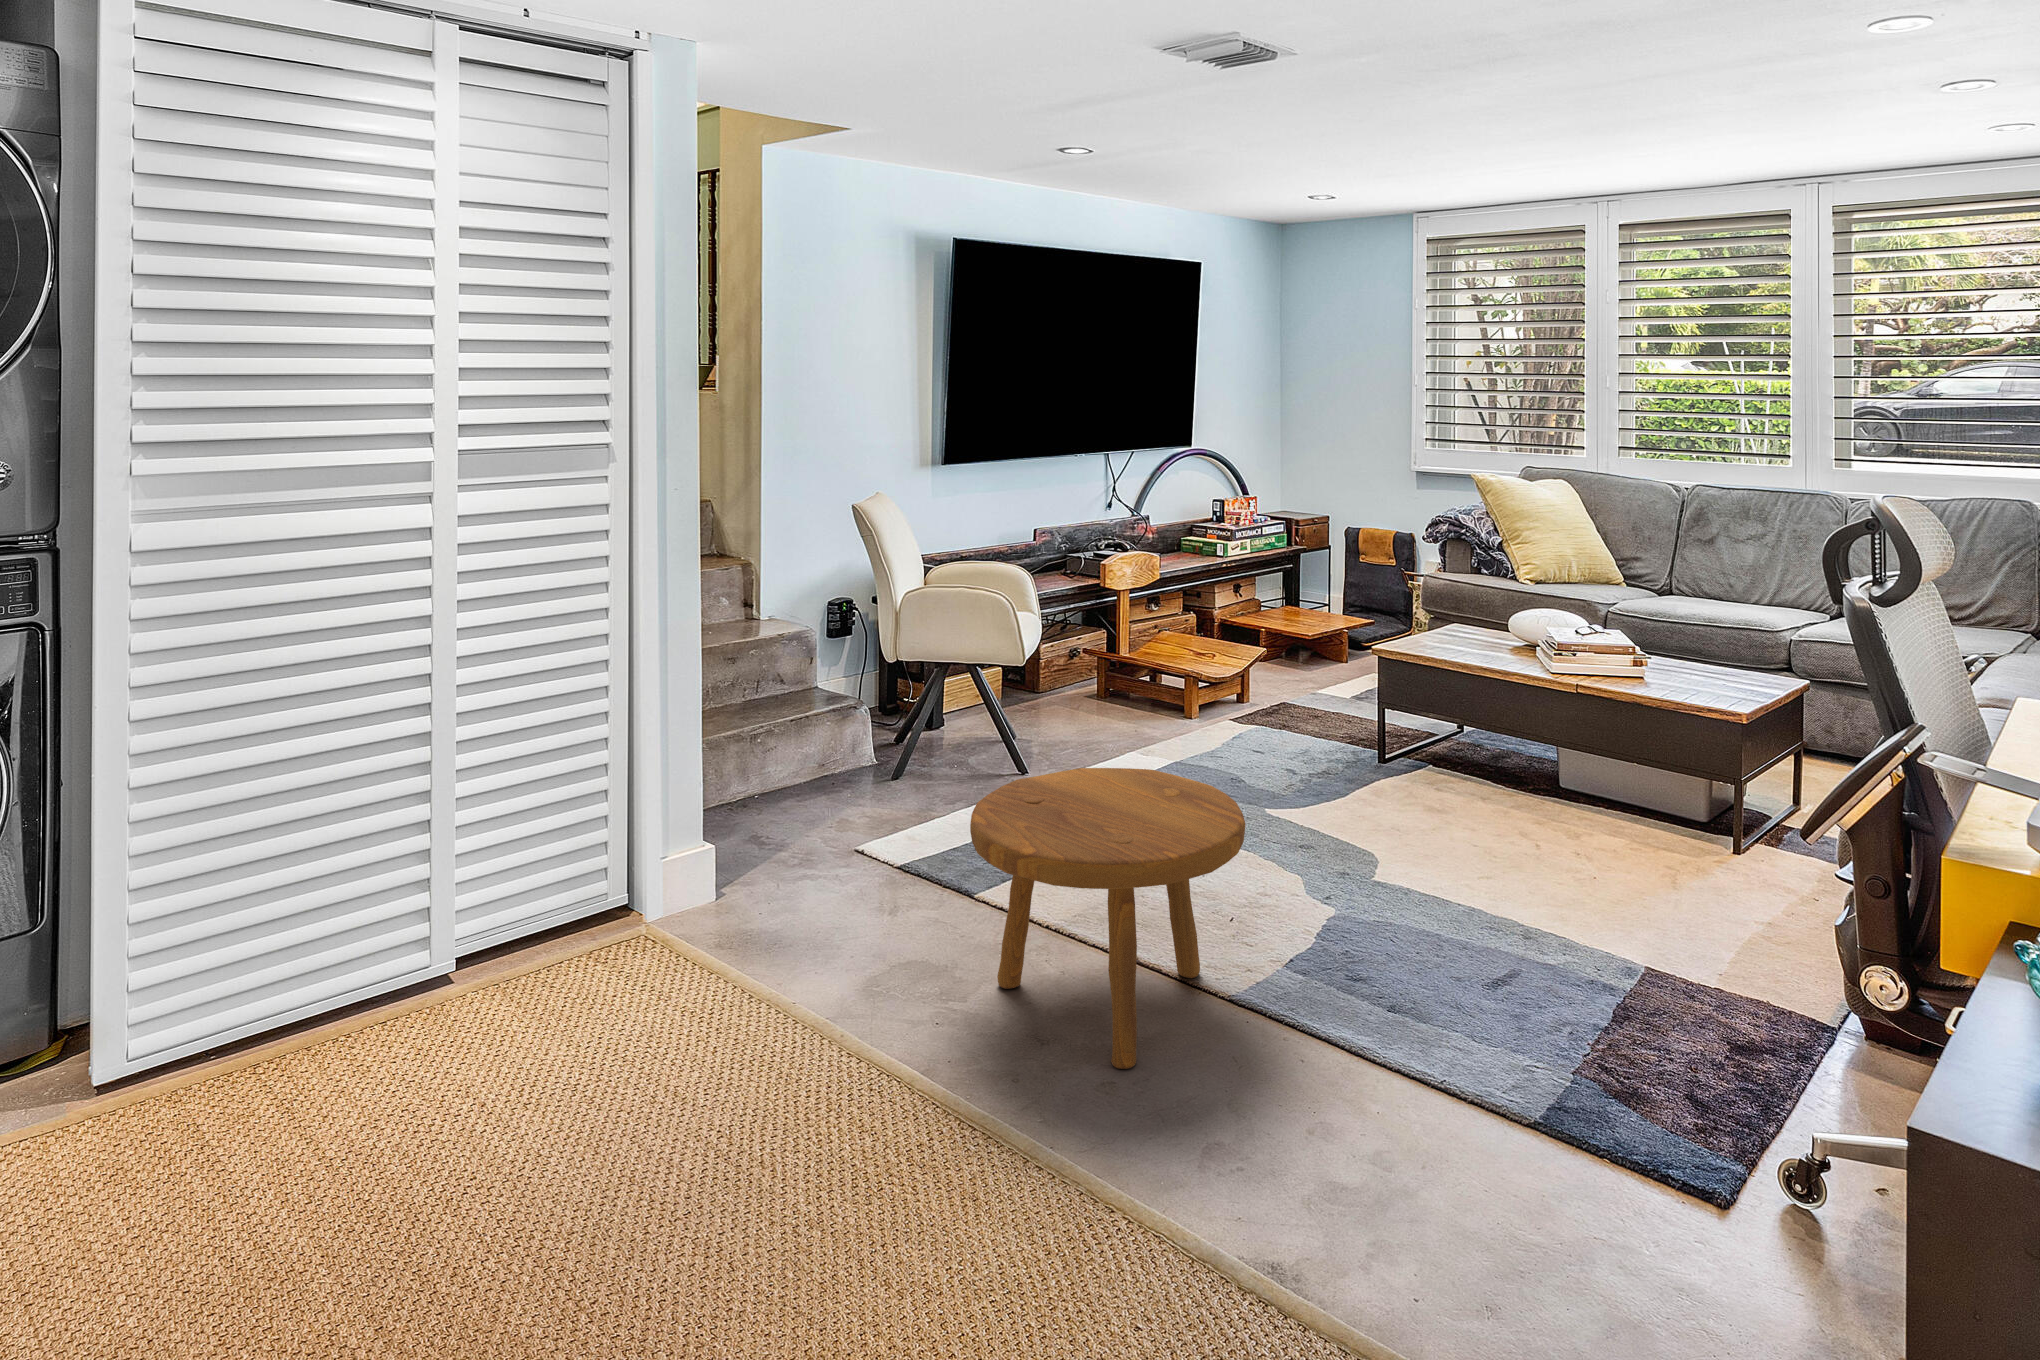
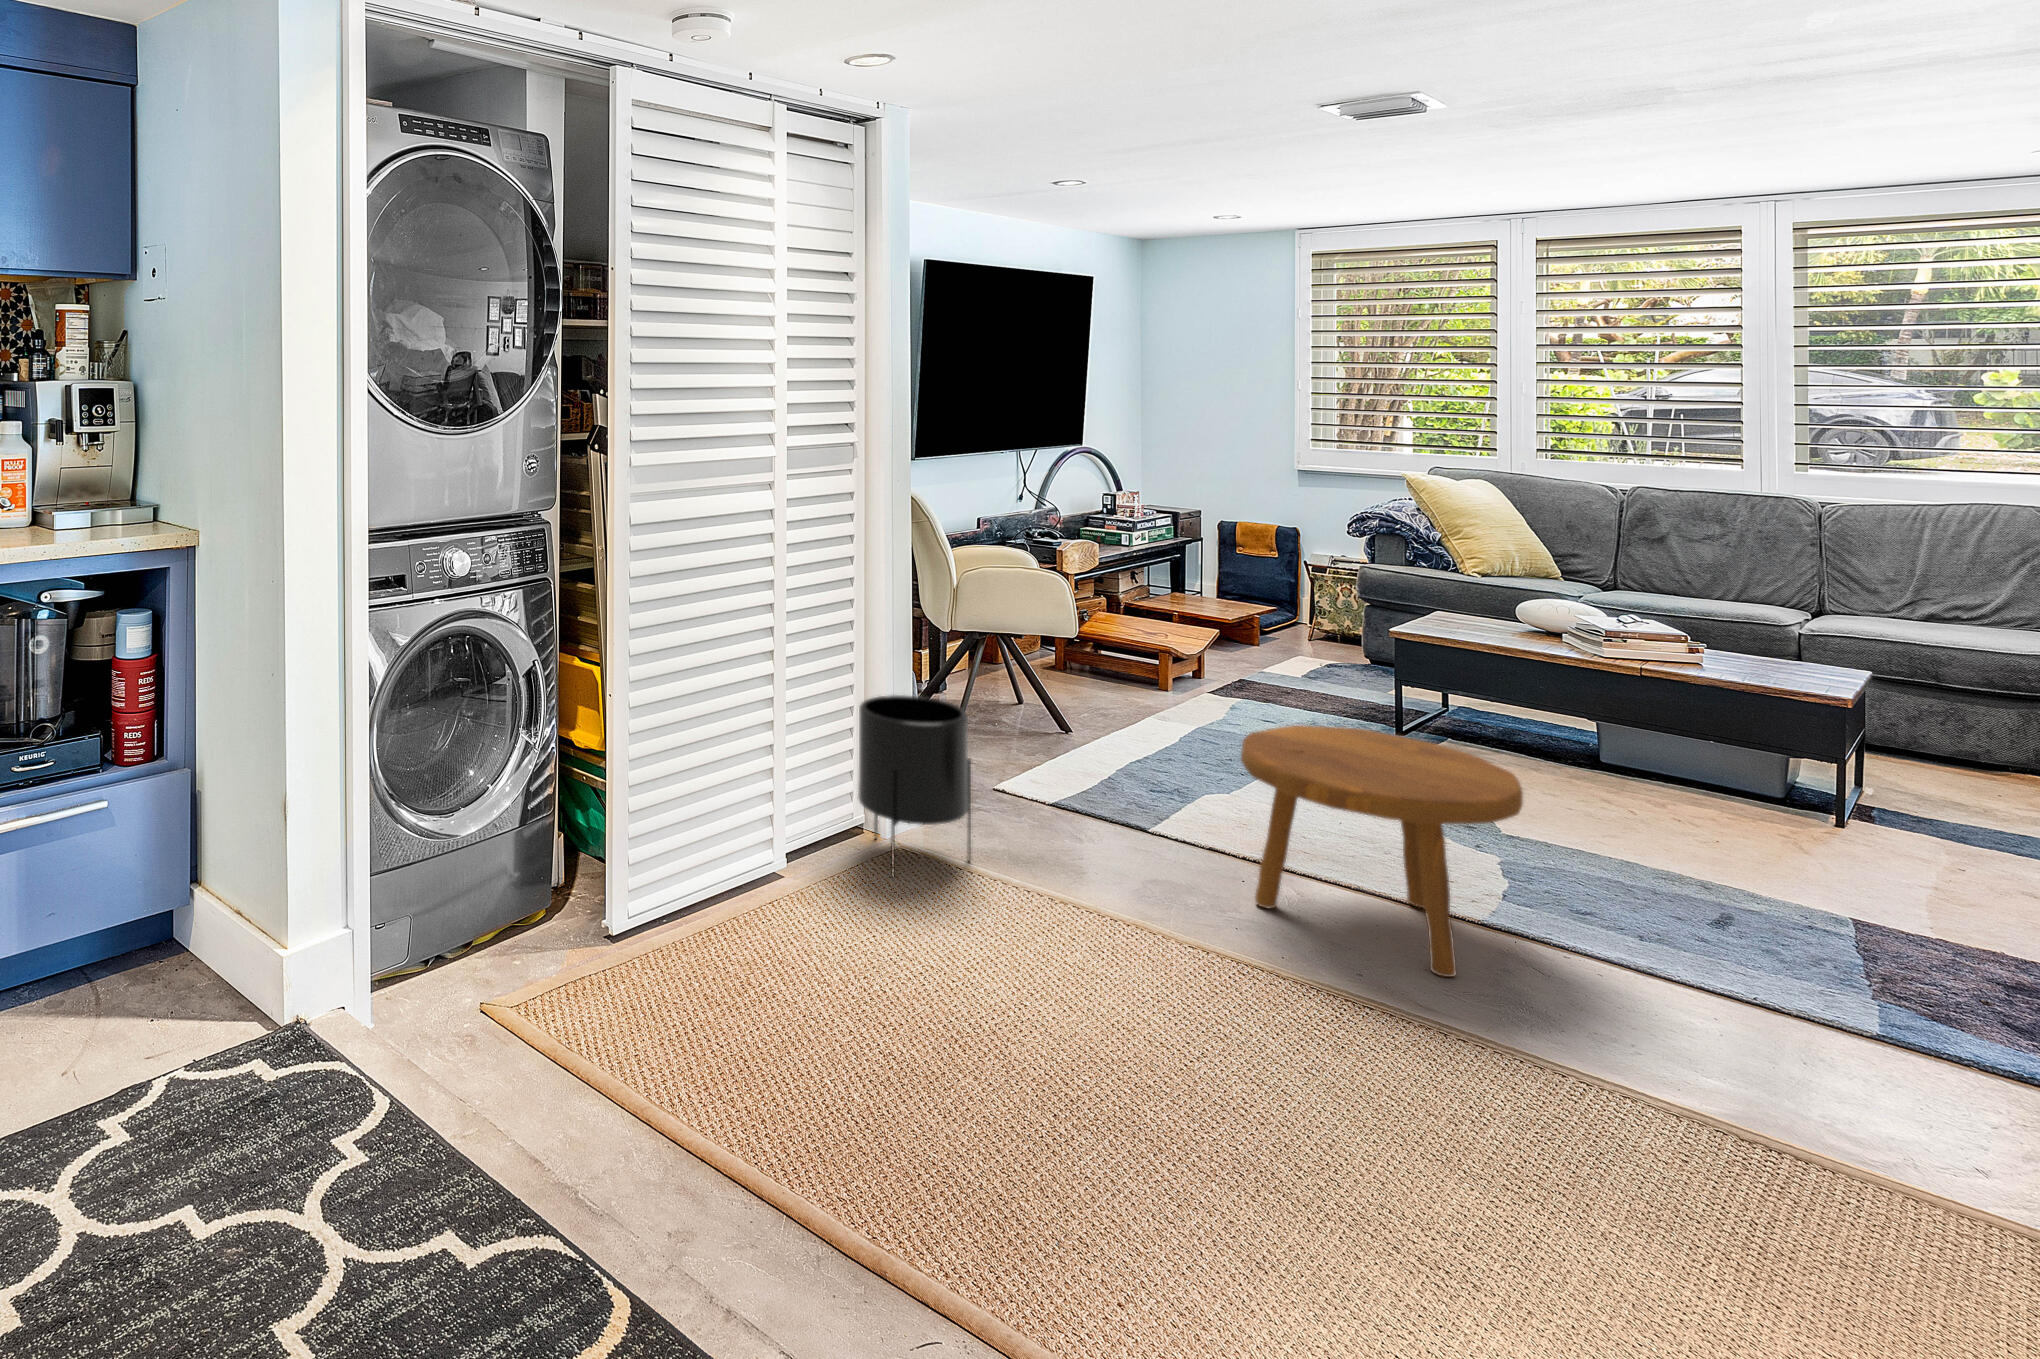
planter: none [582,747,719,973] -> present [858,695,971,876]

